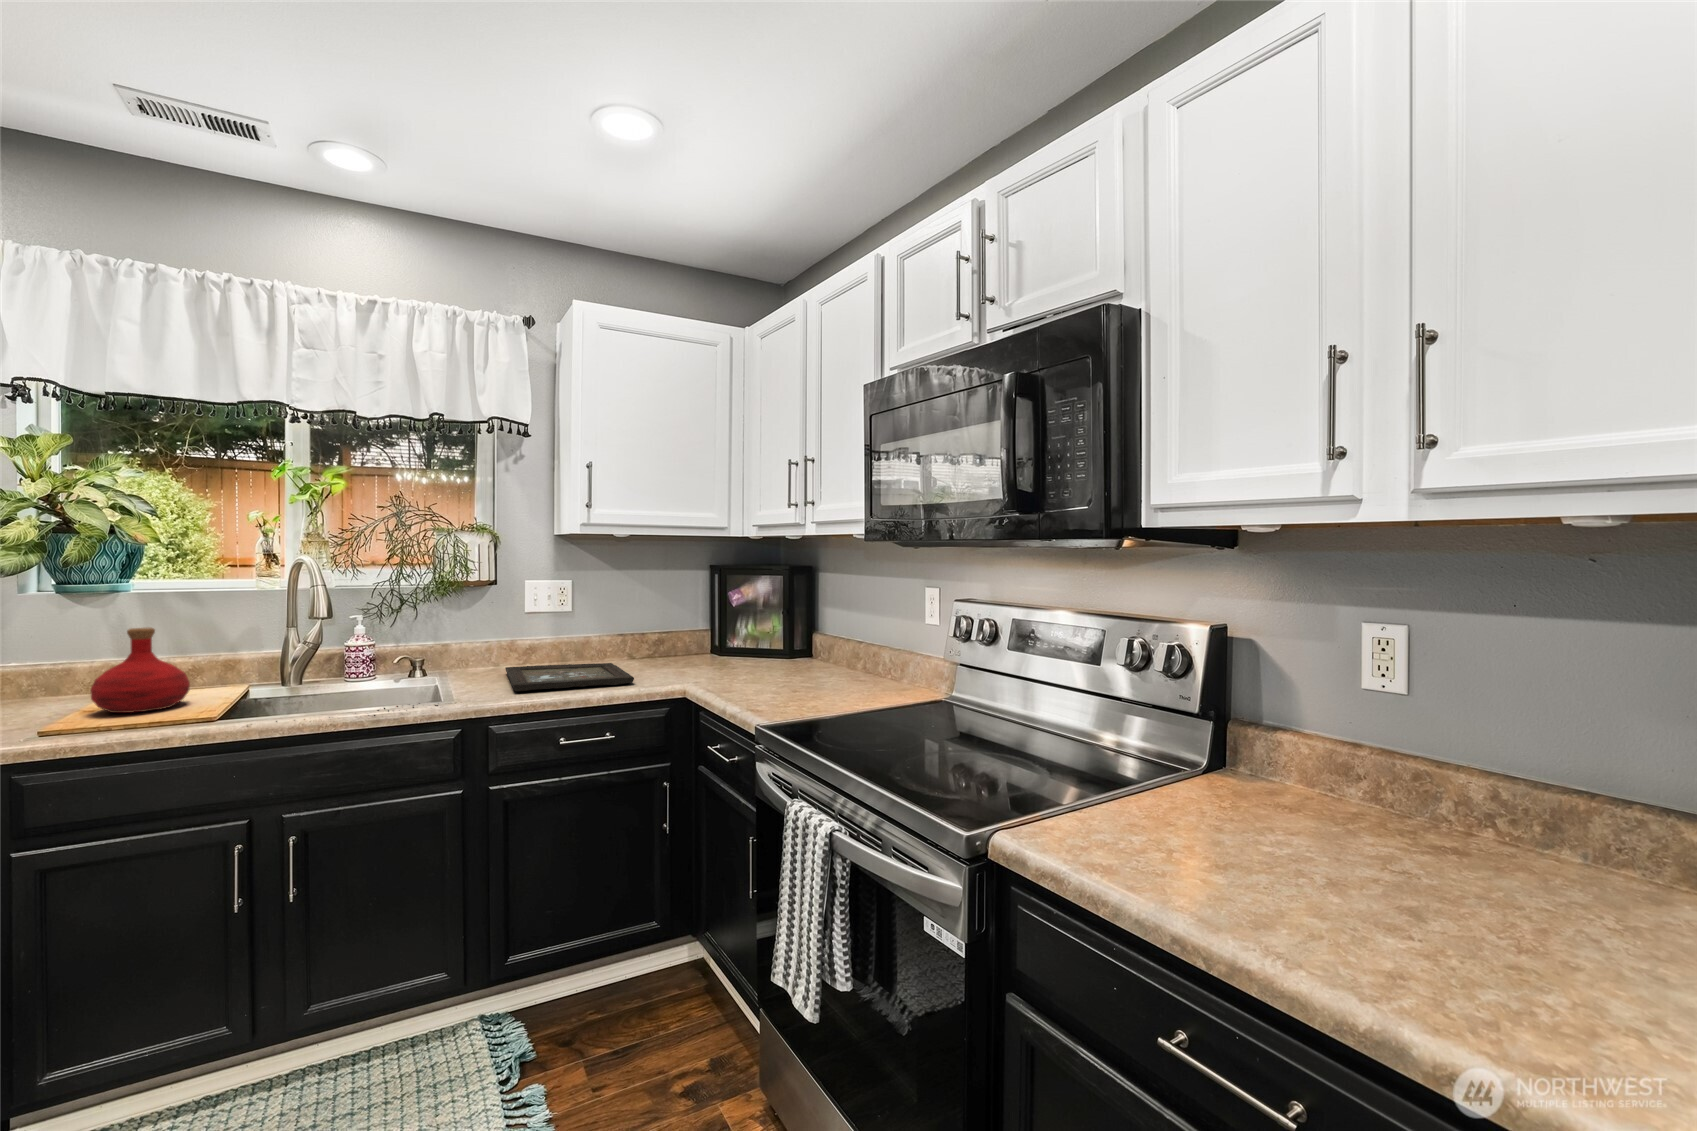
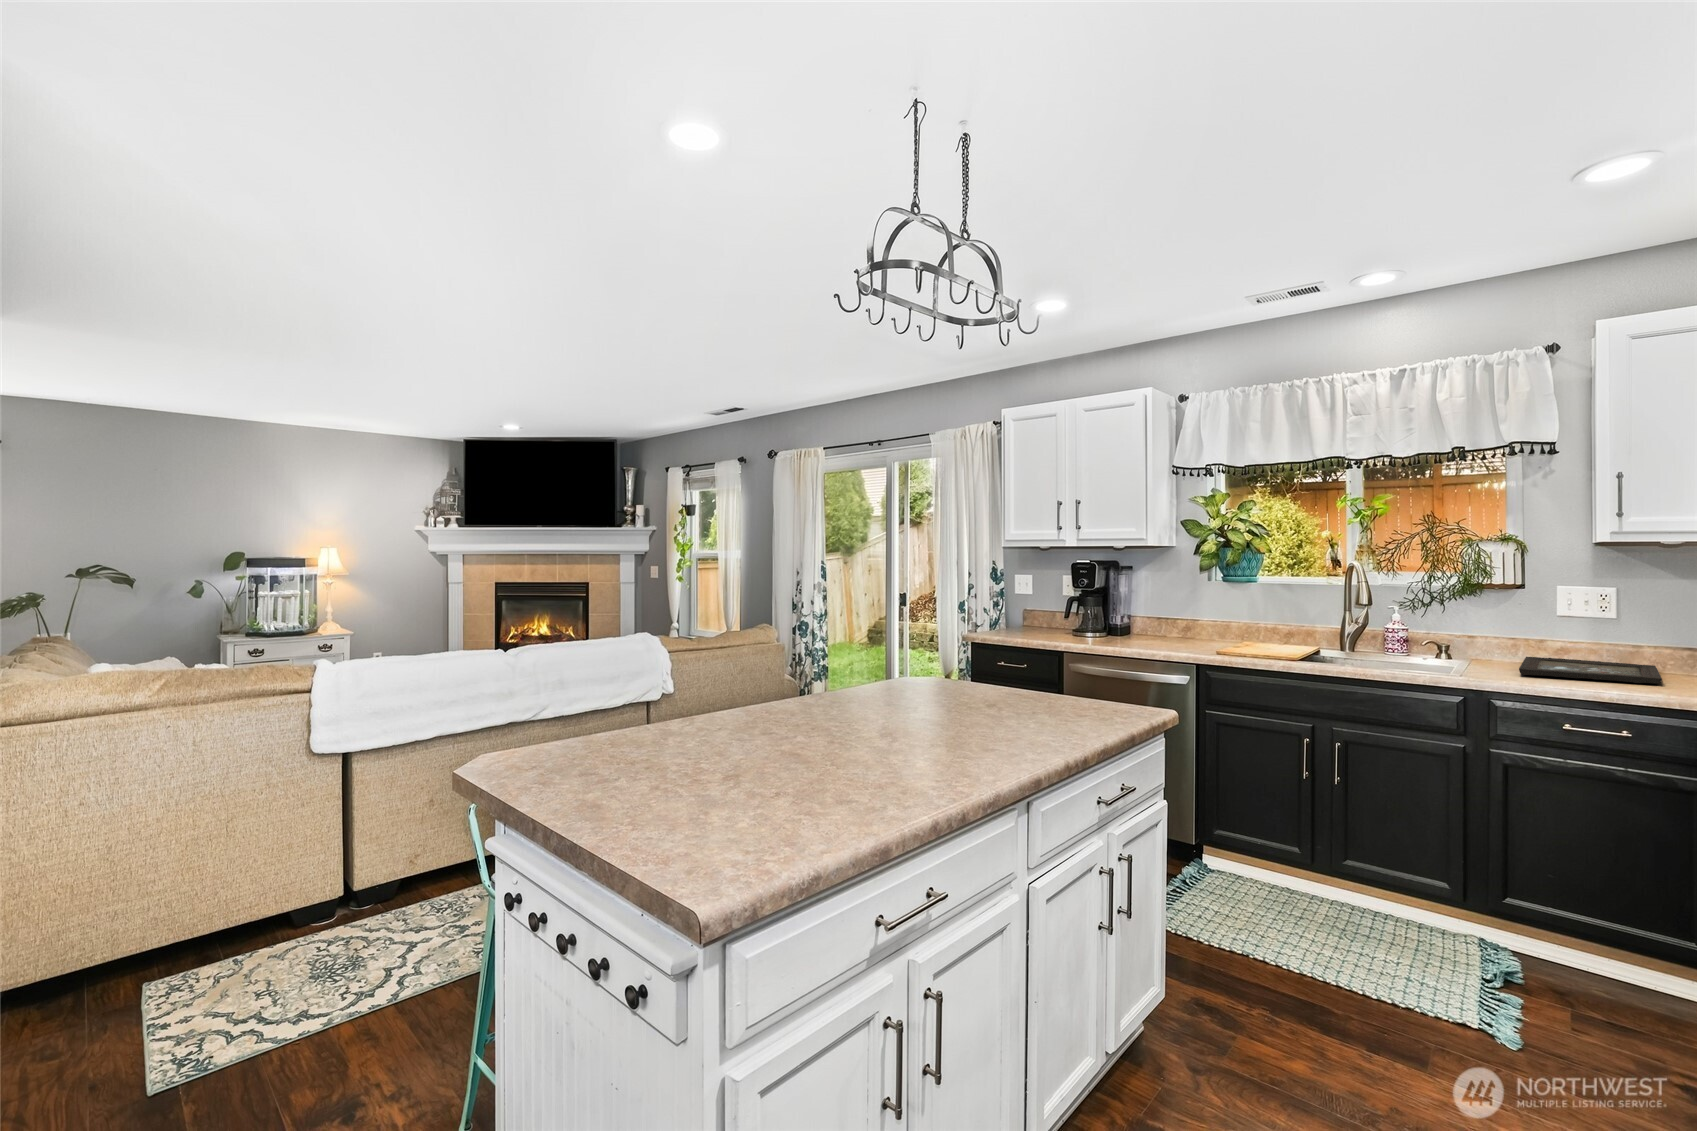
bottle: present [90,628,190,713] -> none [1236,605,1285,653]

